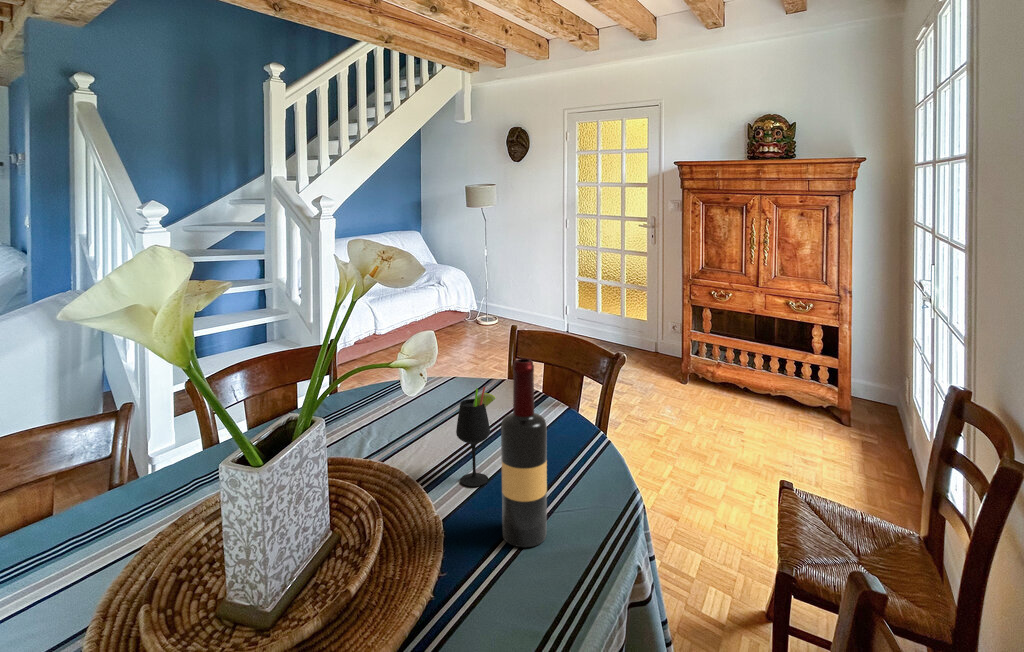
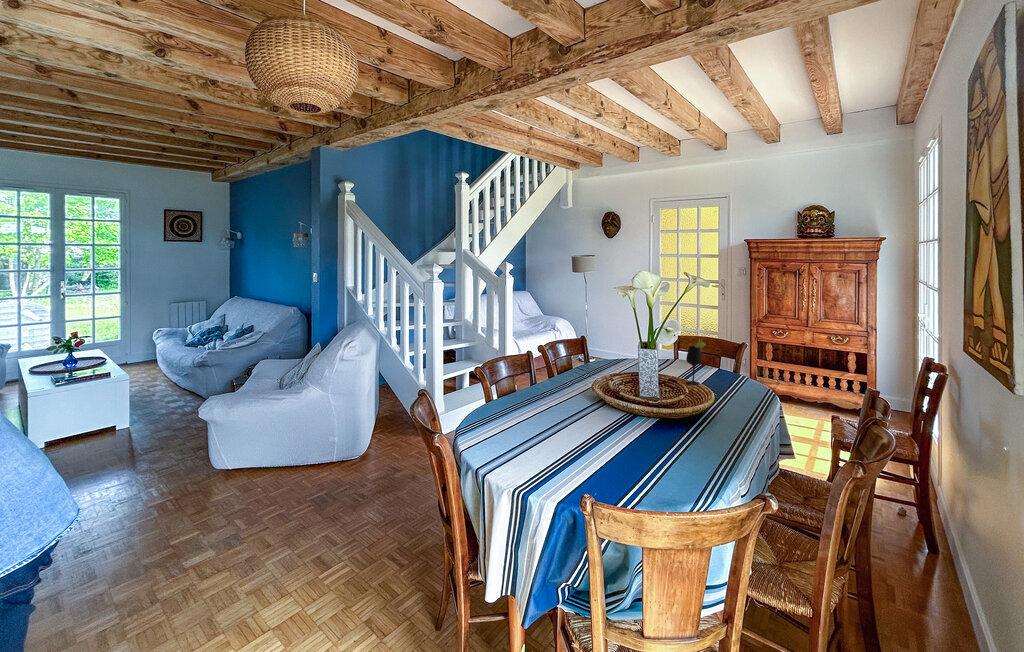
wine bottle: present [501,358,547,547] -> none [719,320,741,396]

